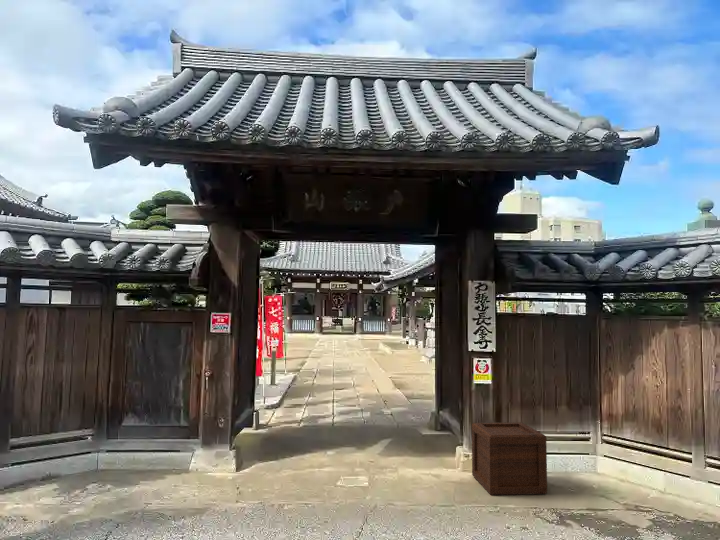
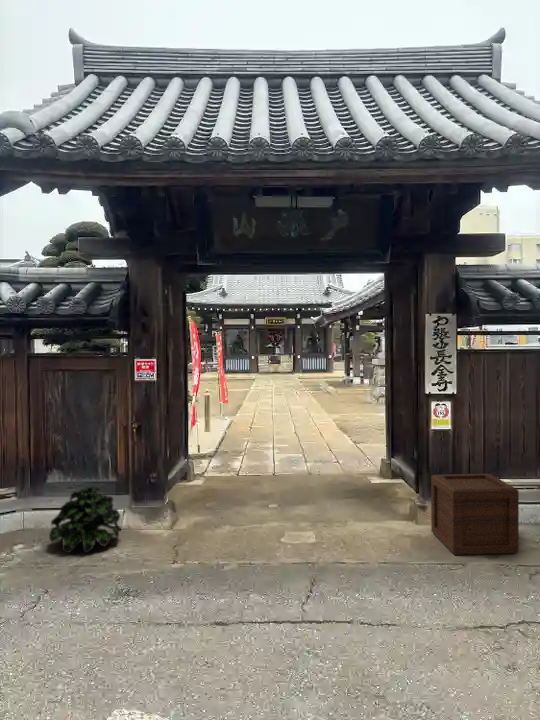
potted plant: none [122,429,190,491] -> present [49,486,121,553]

